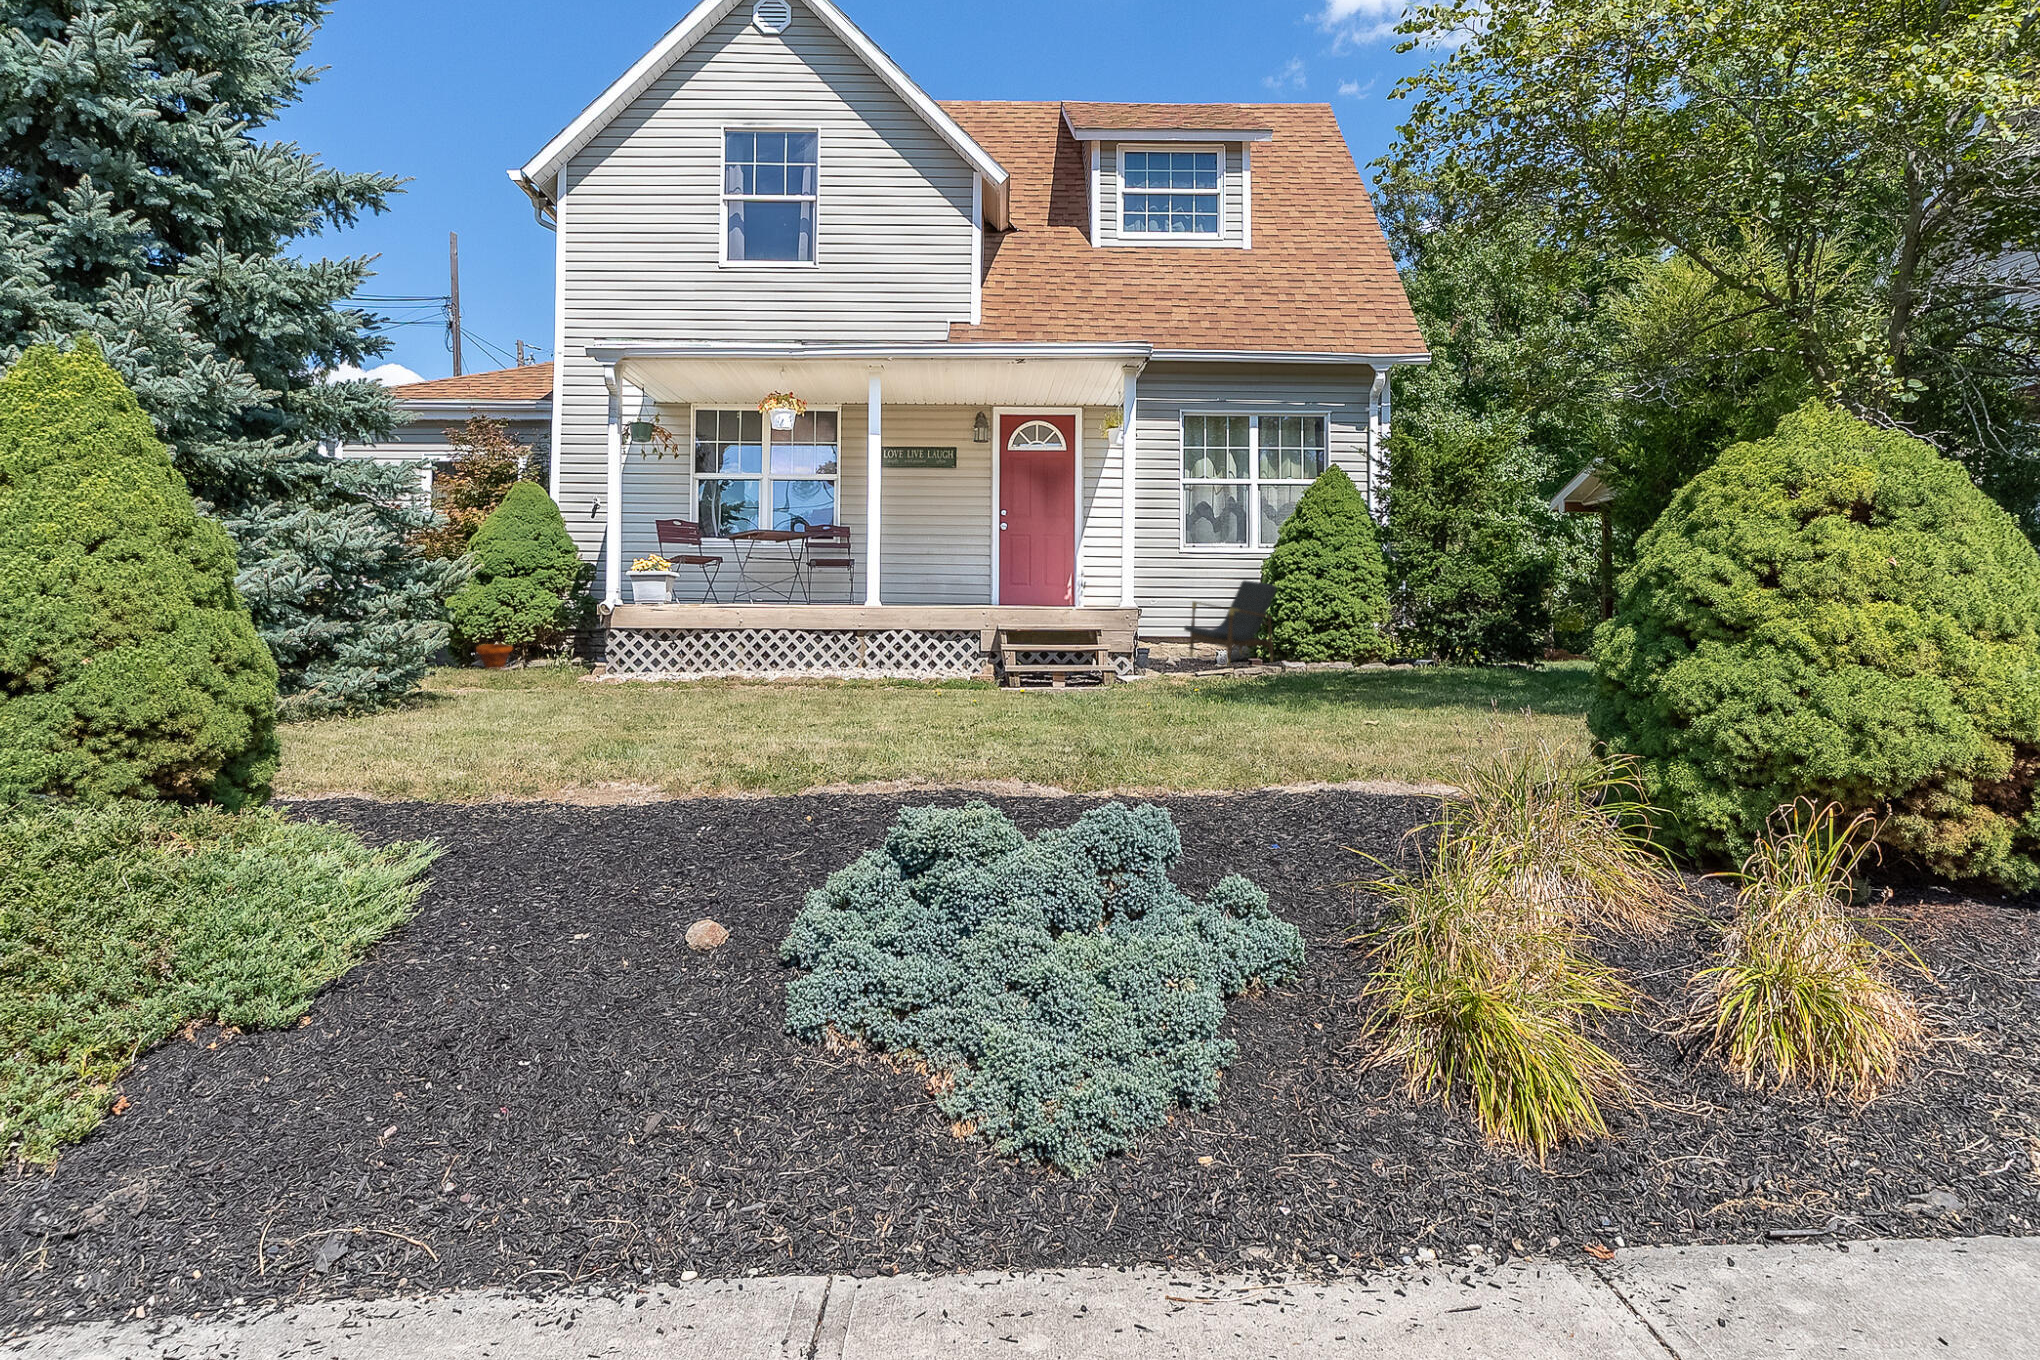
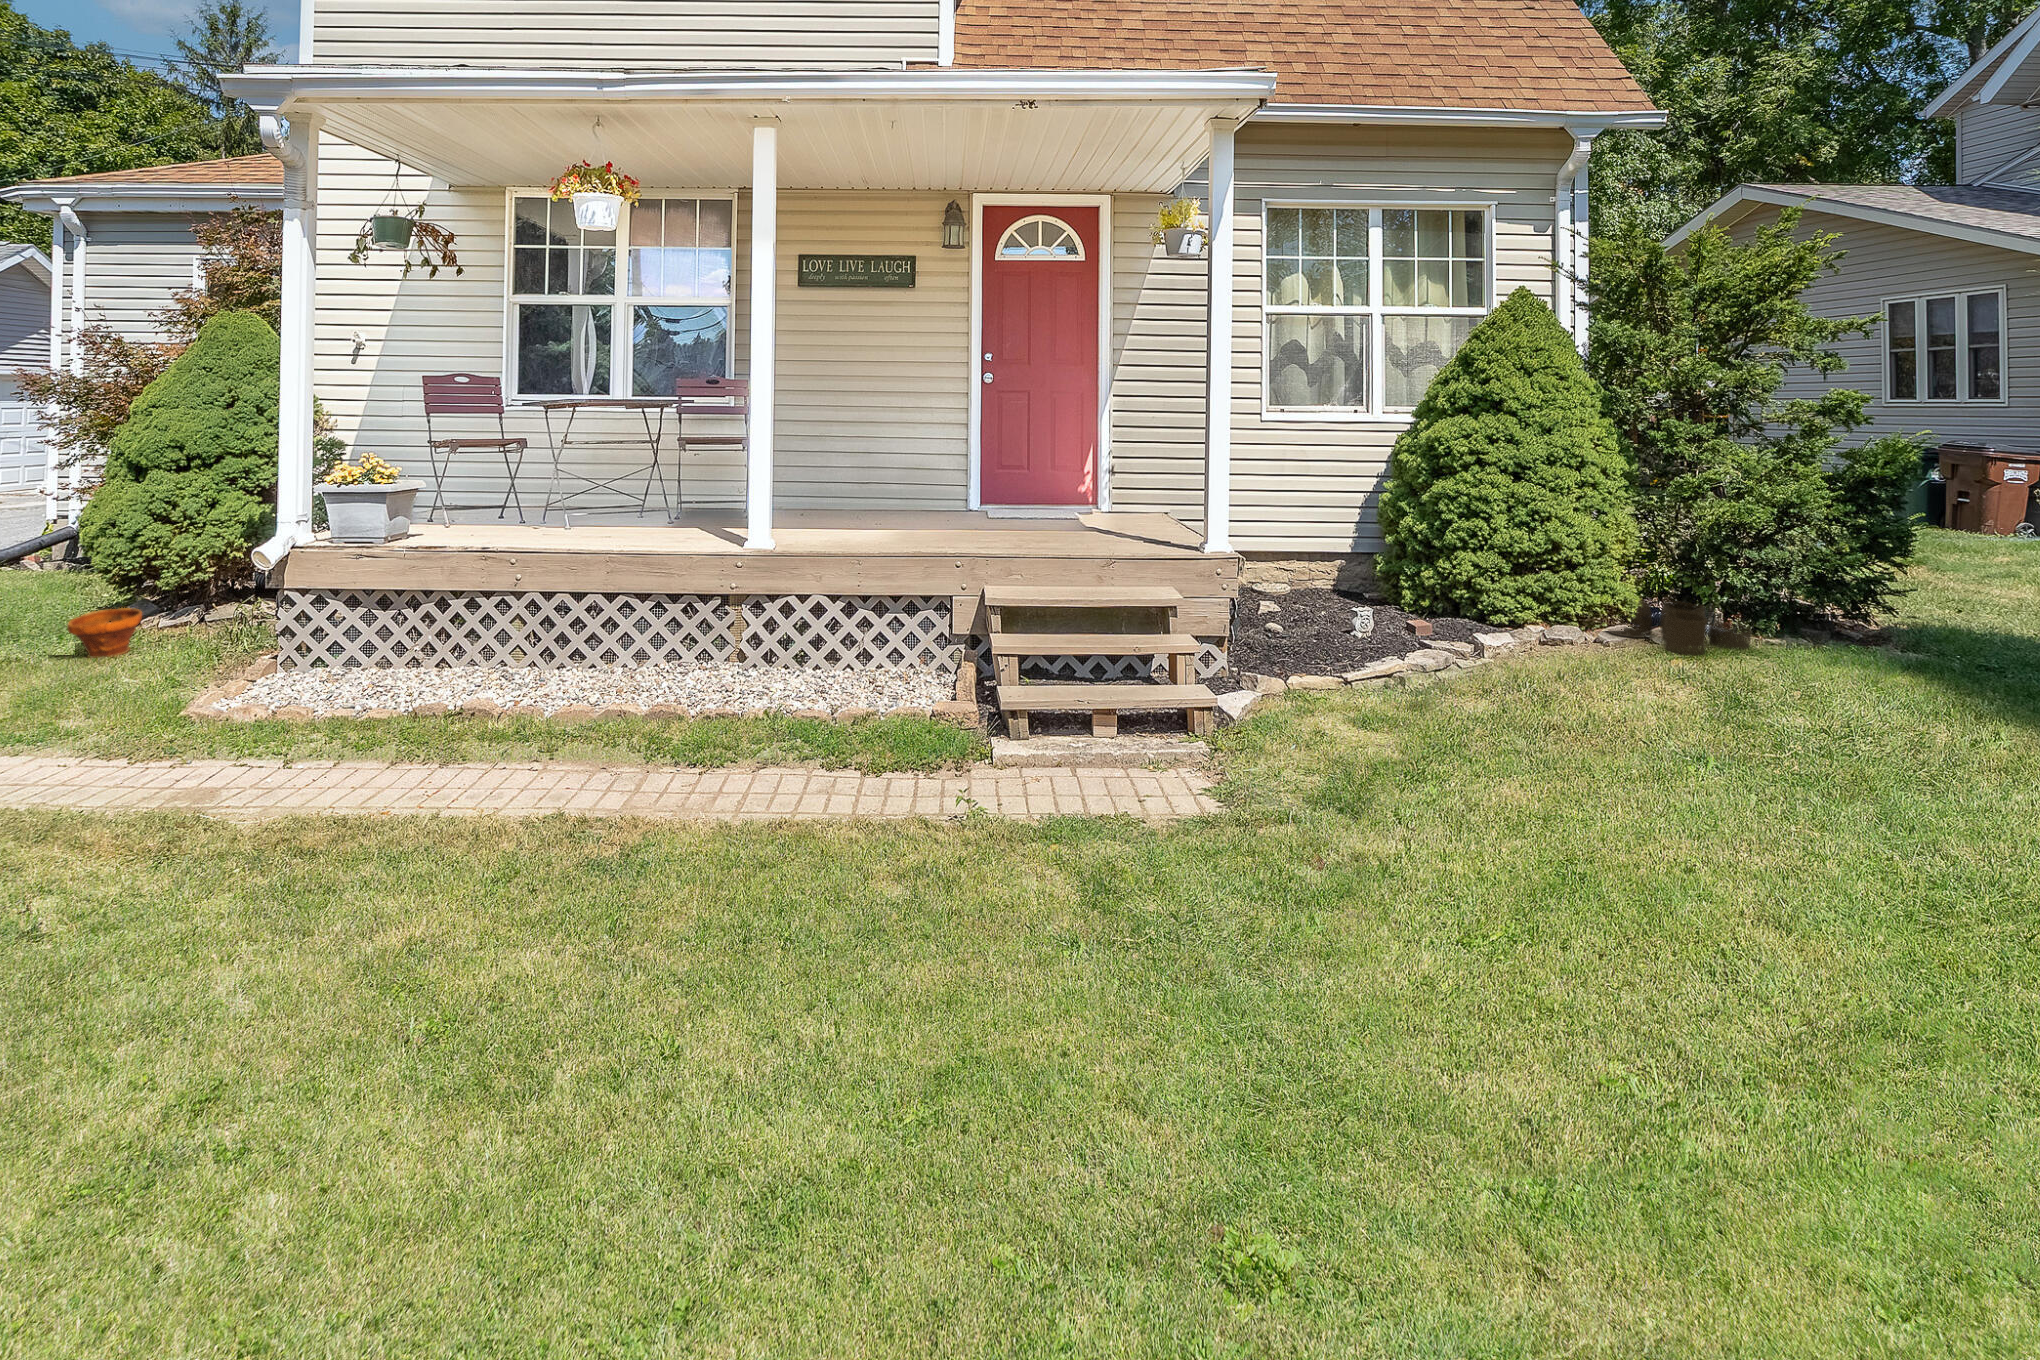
lounge chair: present [1184,581,1277,665] -> none [1288,484,1452,647]
woven basket: none [1363,639,1435,670] -> present [1611,597,1751,655]

